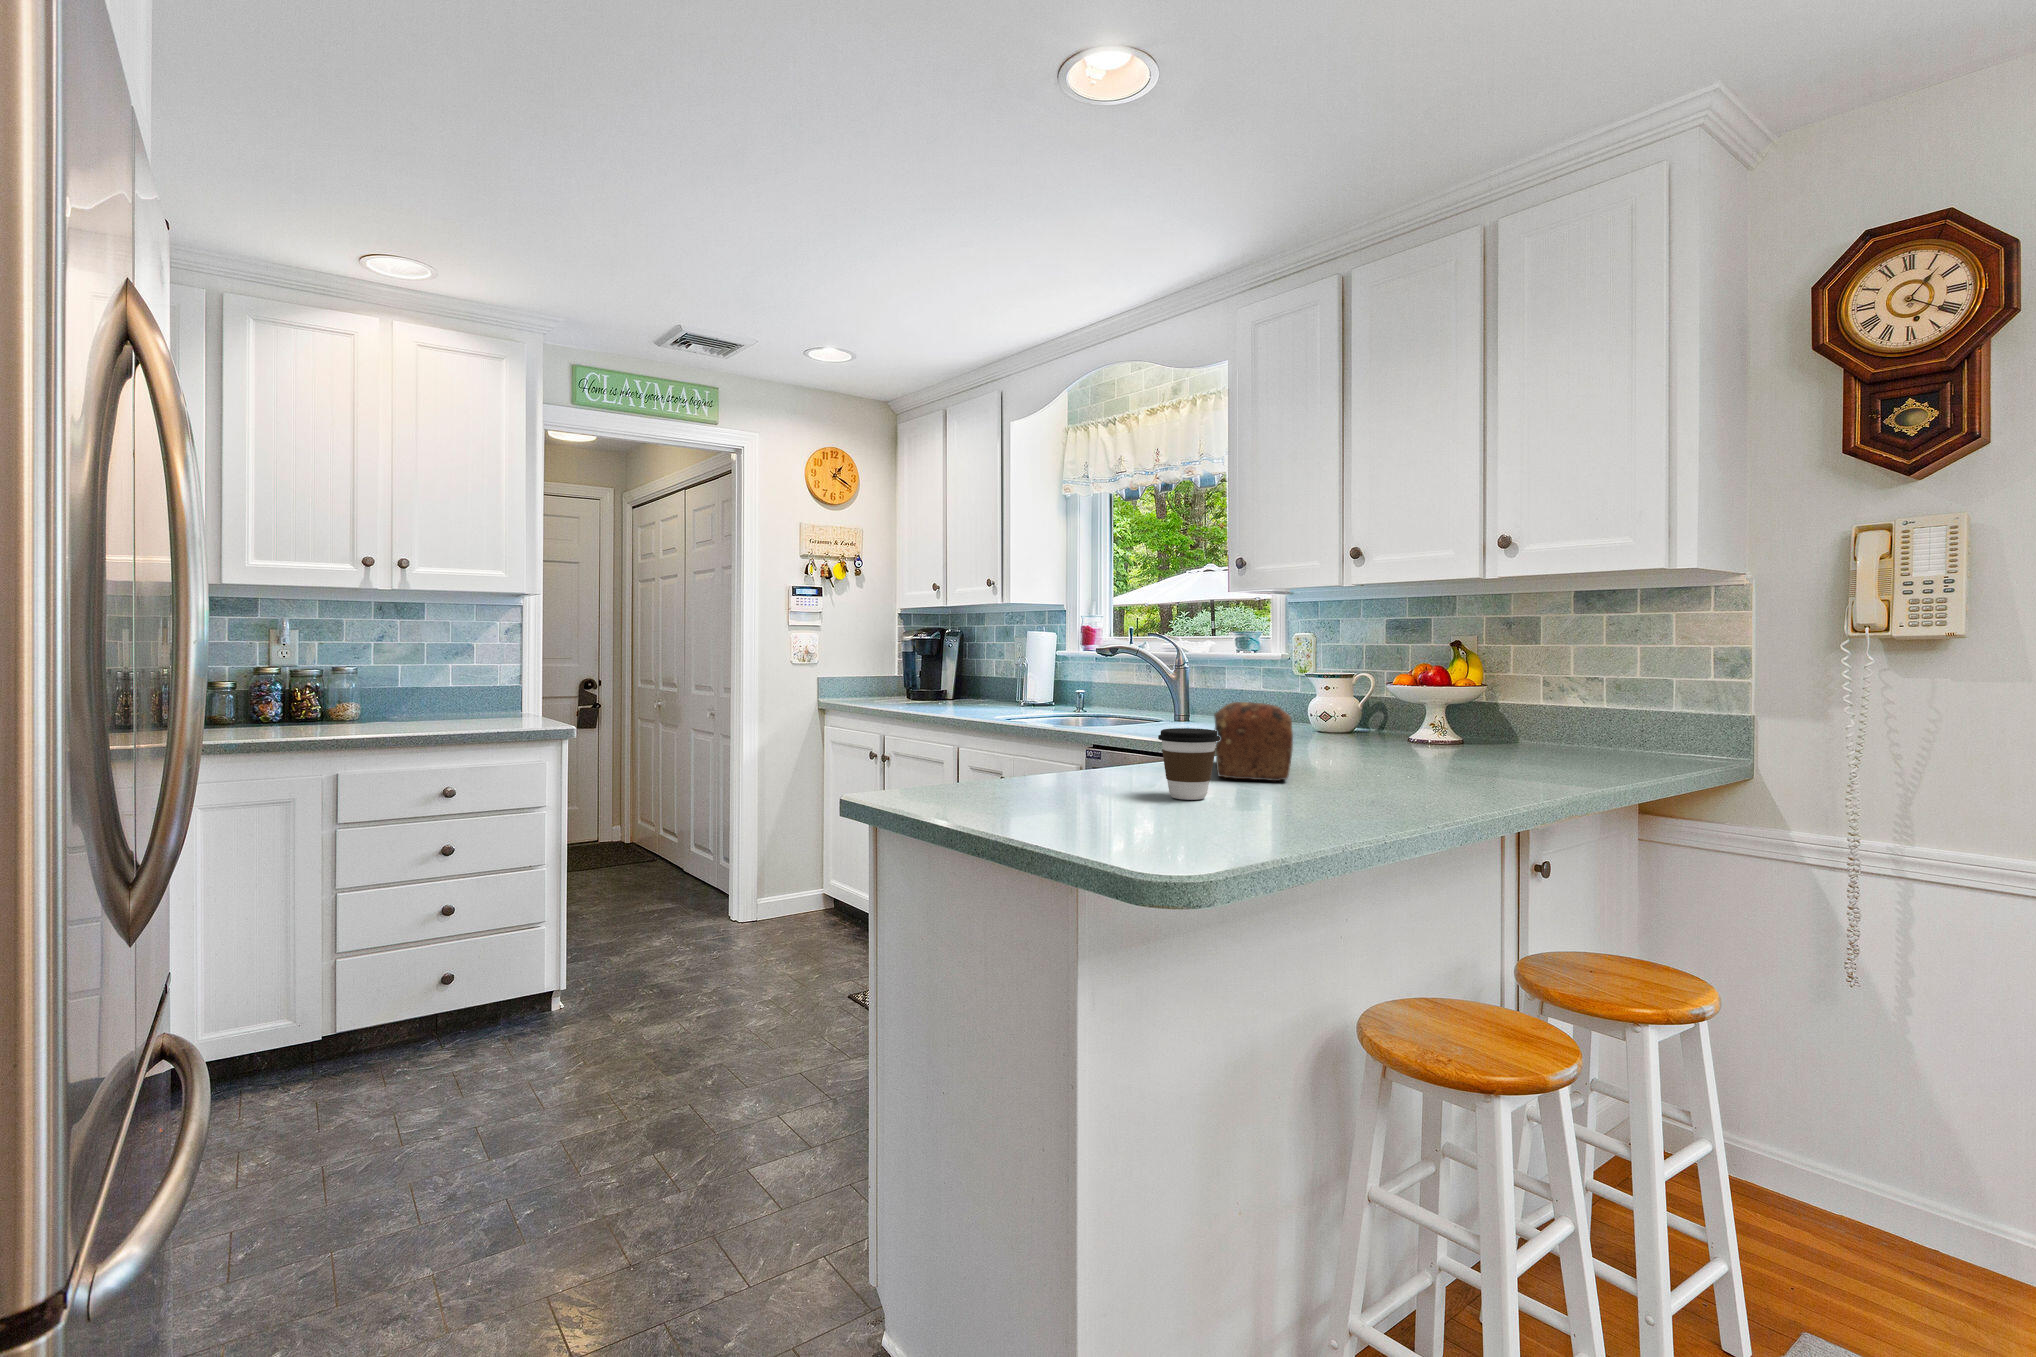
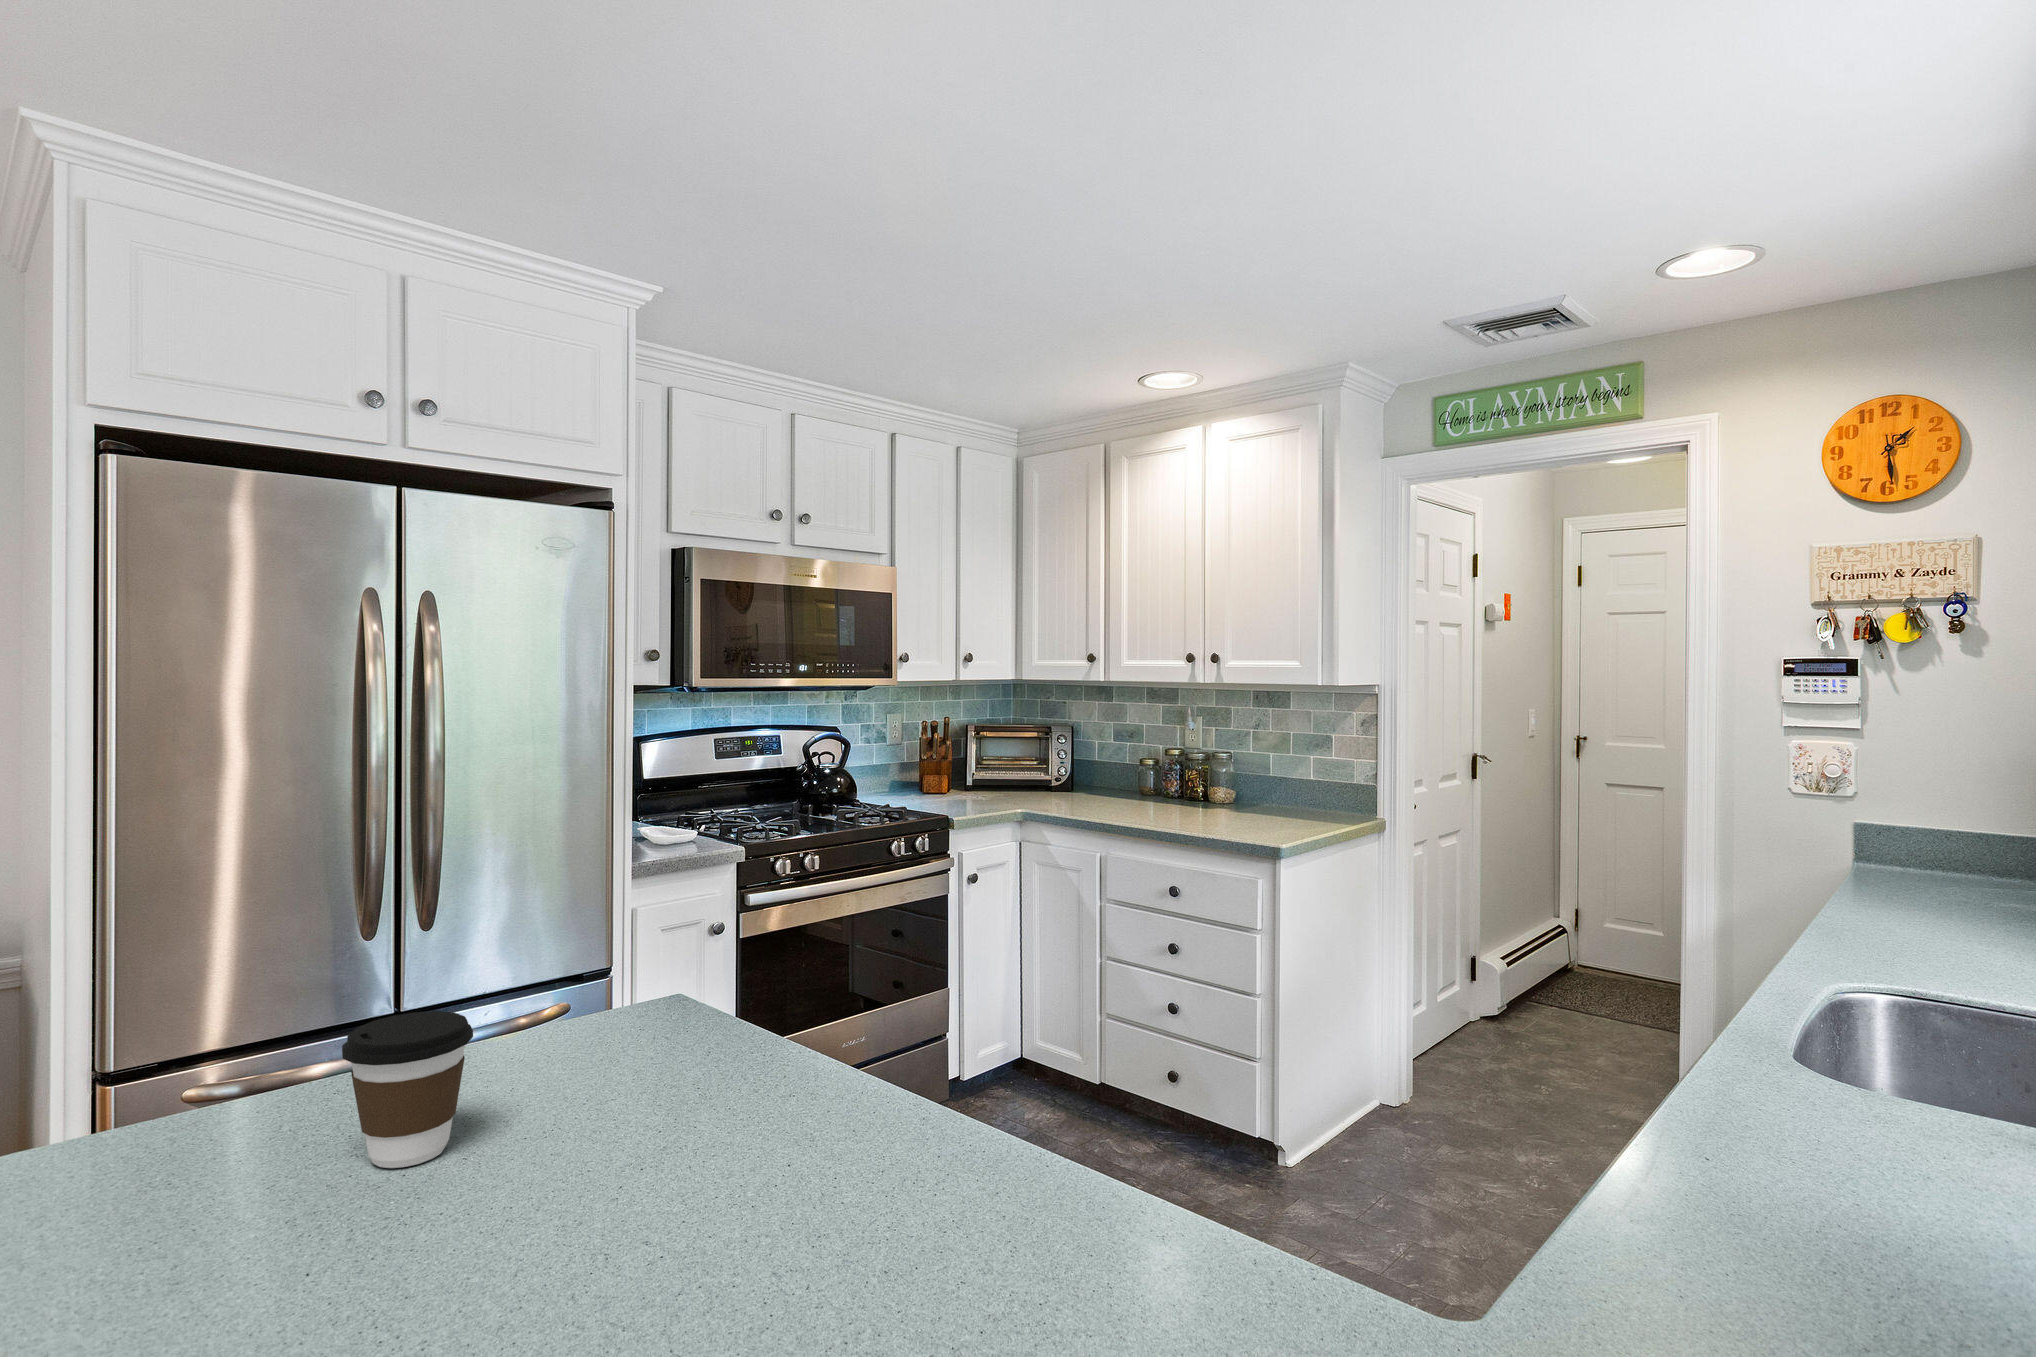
bread loaf: present [1214,702,1293,781] -> none [519,1034,904,1268]

